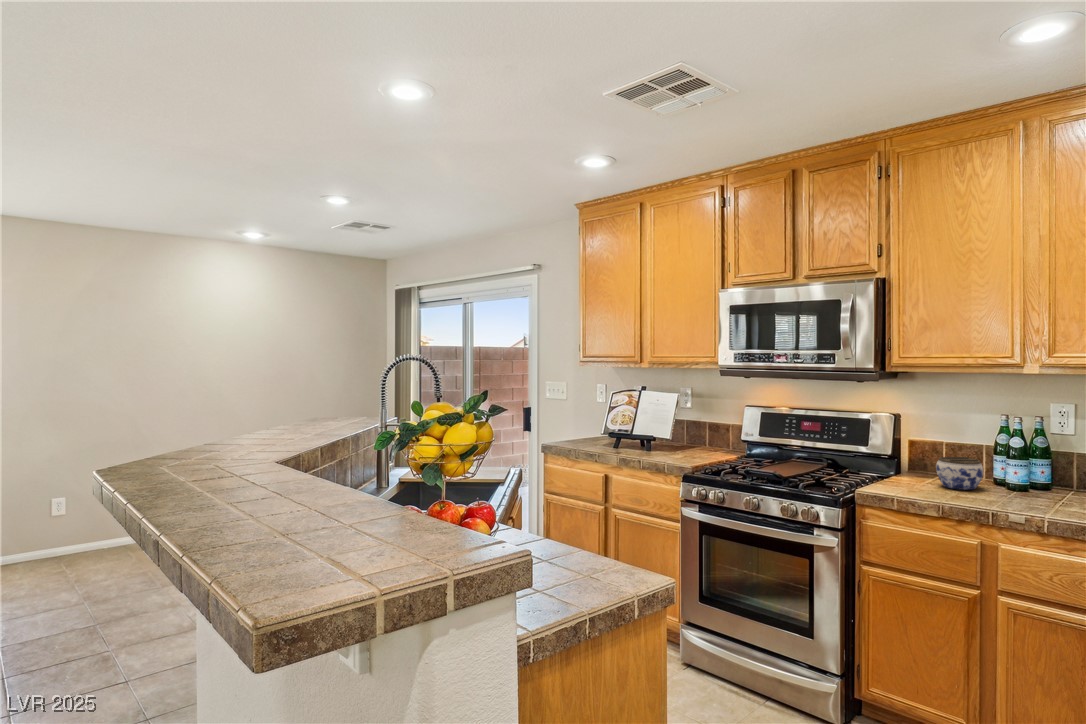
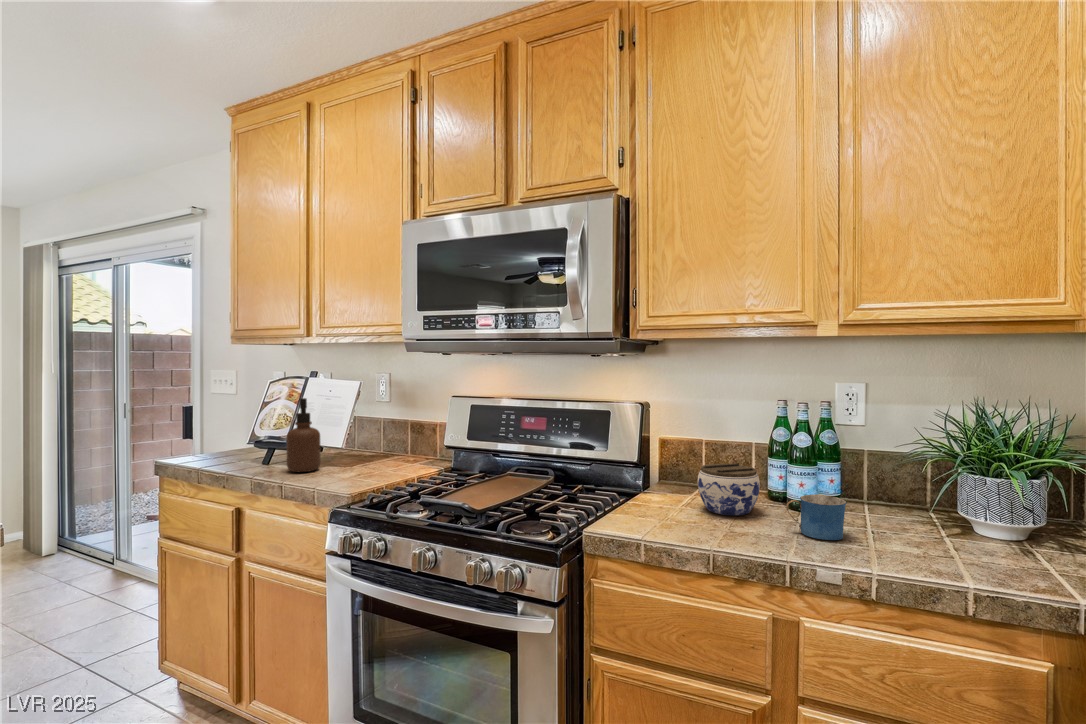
soap dispenser: none [634,405,655,453] -> present [287,398,321,472]
mug: none [998,477,1042,504] -> present [786,494,847,540]

